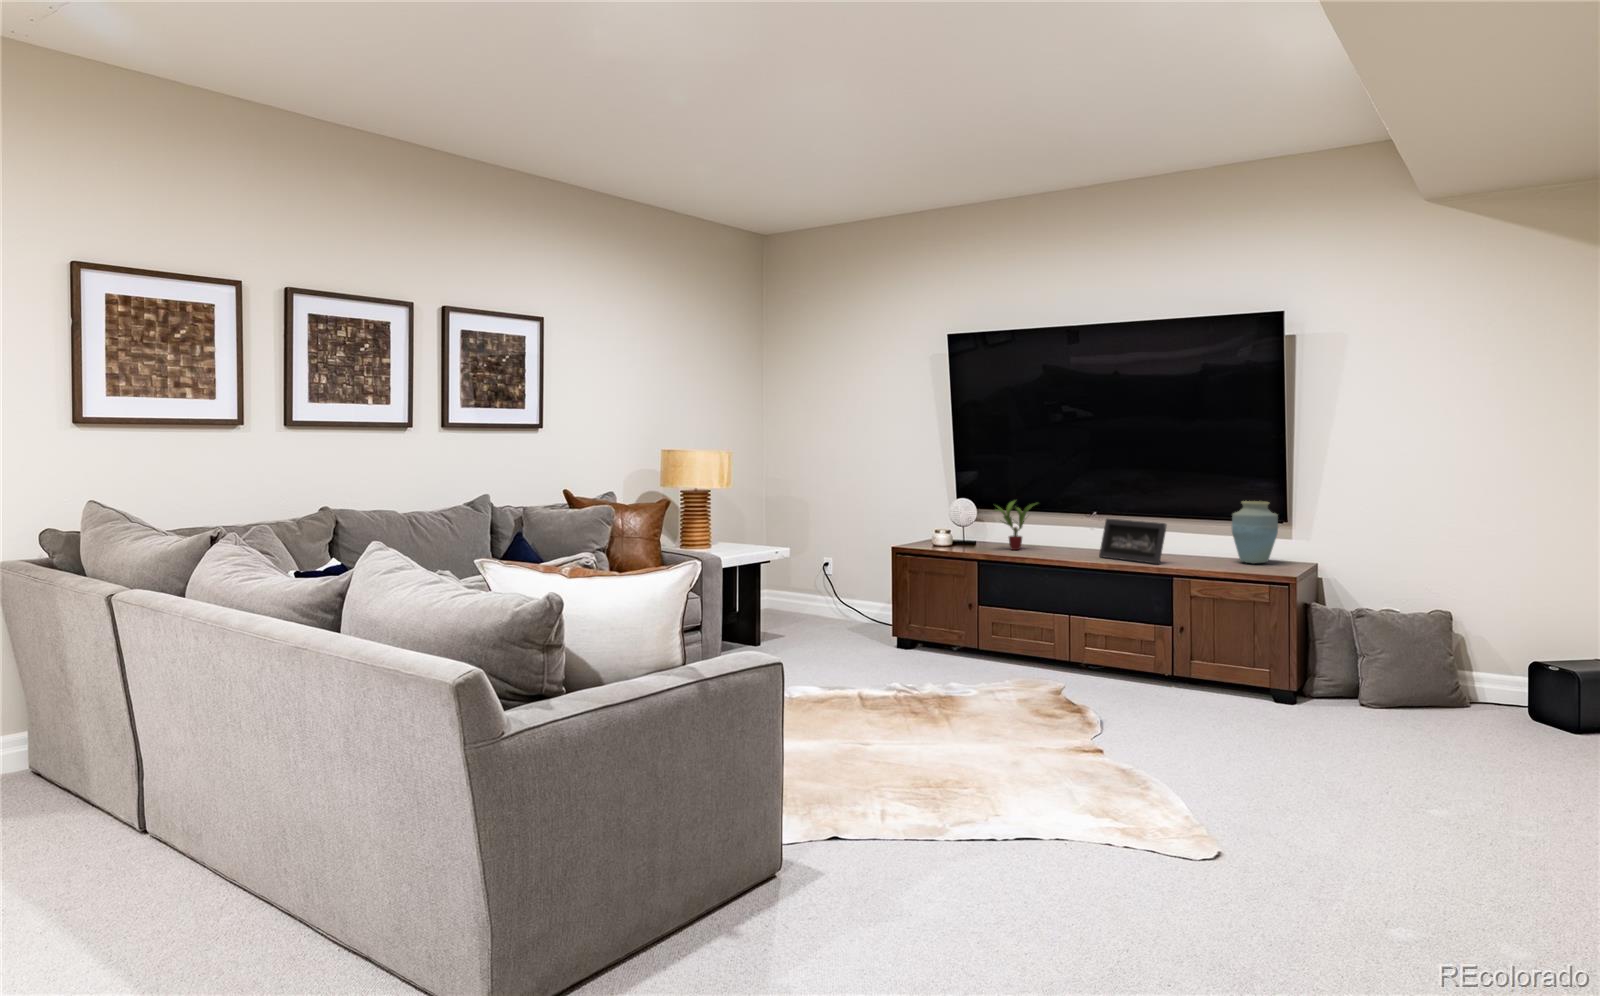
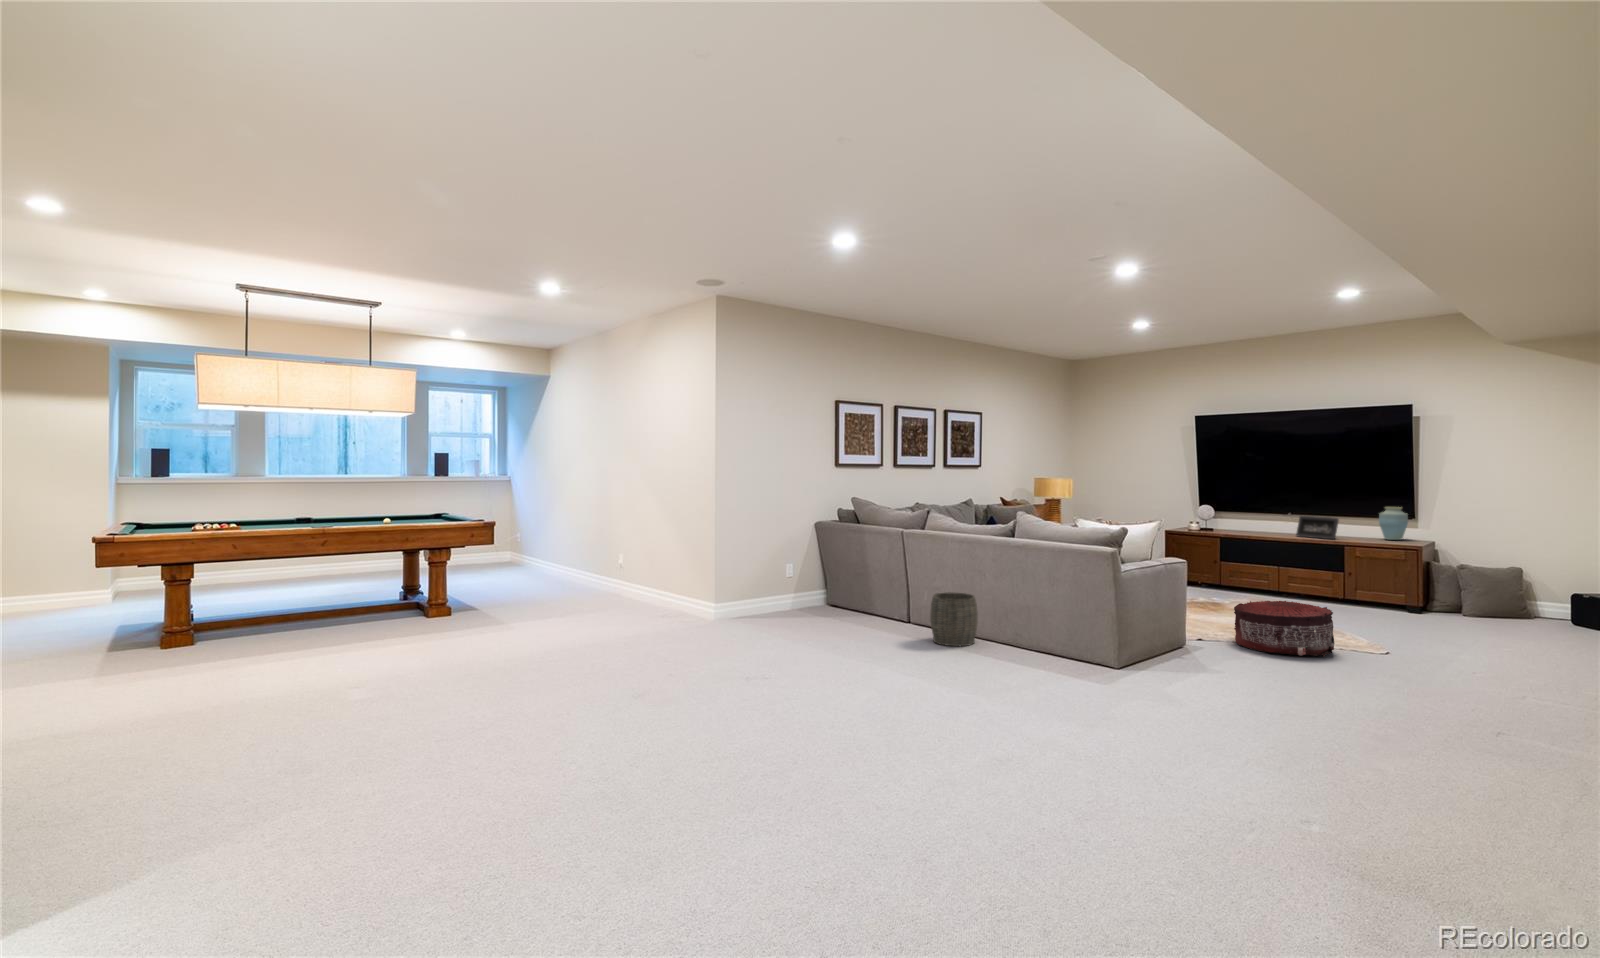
potted plant: present [995,500,1038,550] -> none [1227,506,1257,533]
pouf: none [900,735,1105,895] -> present [1234,601,1335,657]
woven basket: none [56,773,212,949] -> present [930,592,978,646]

